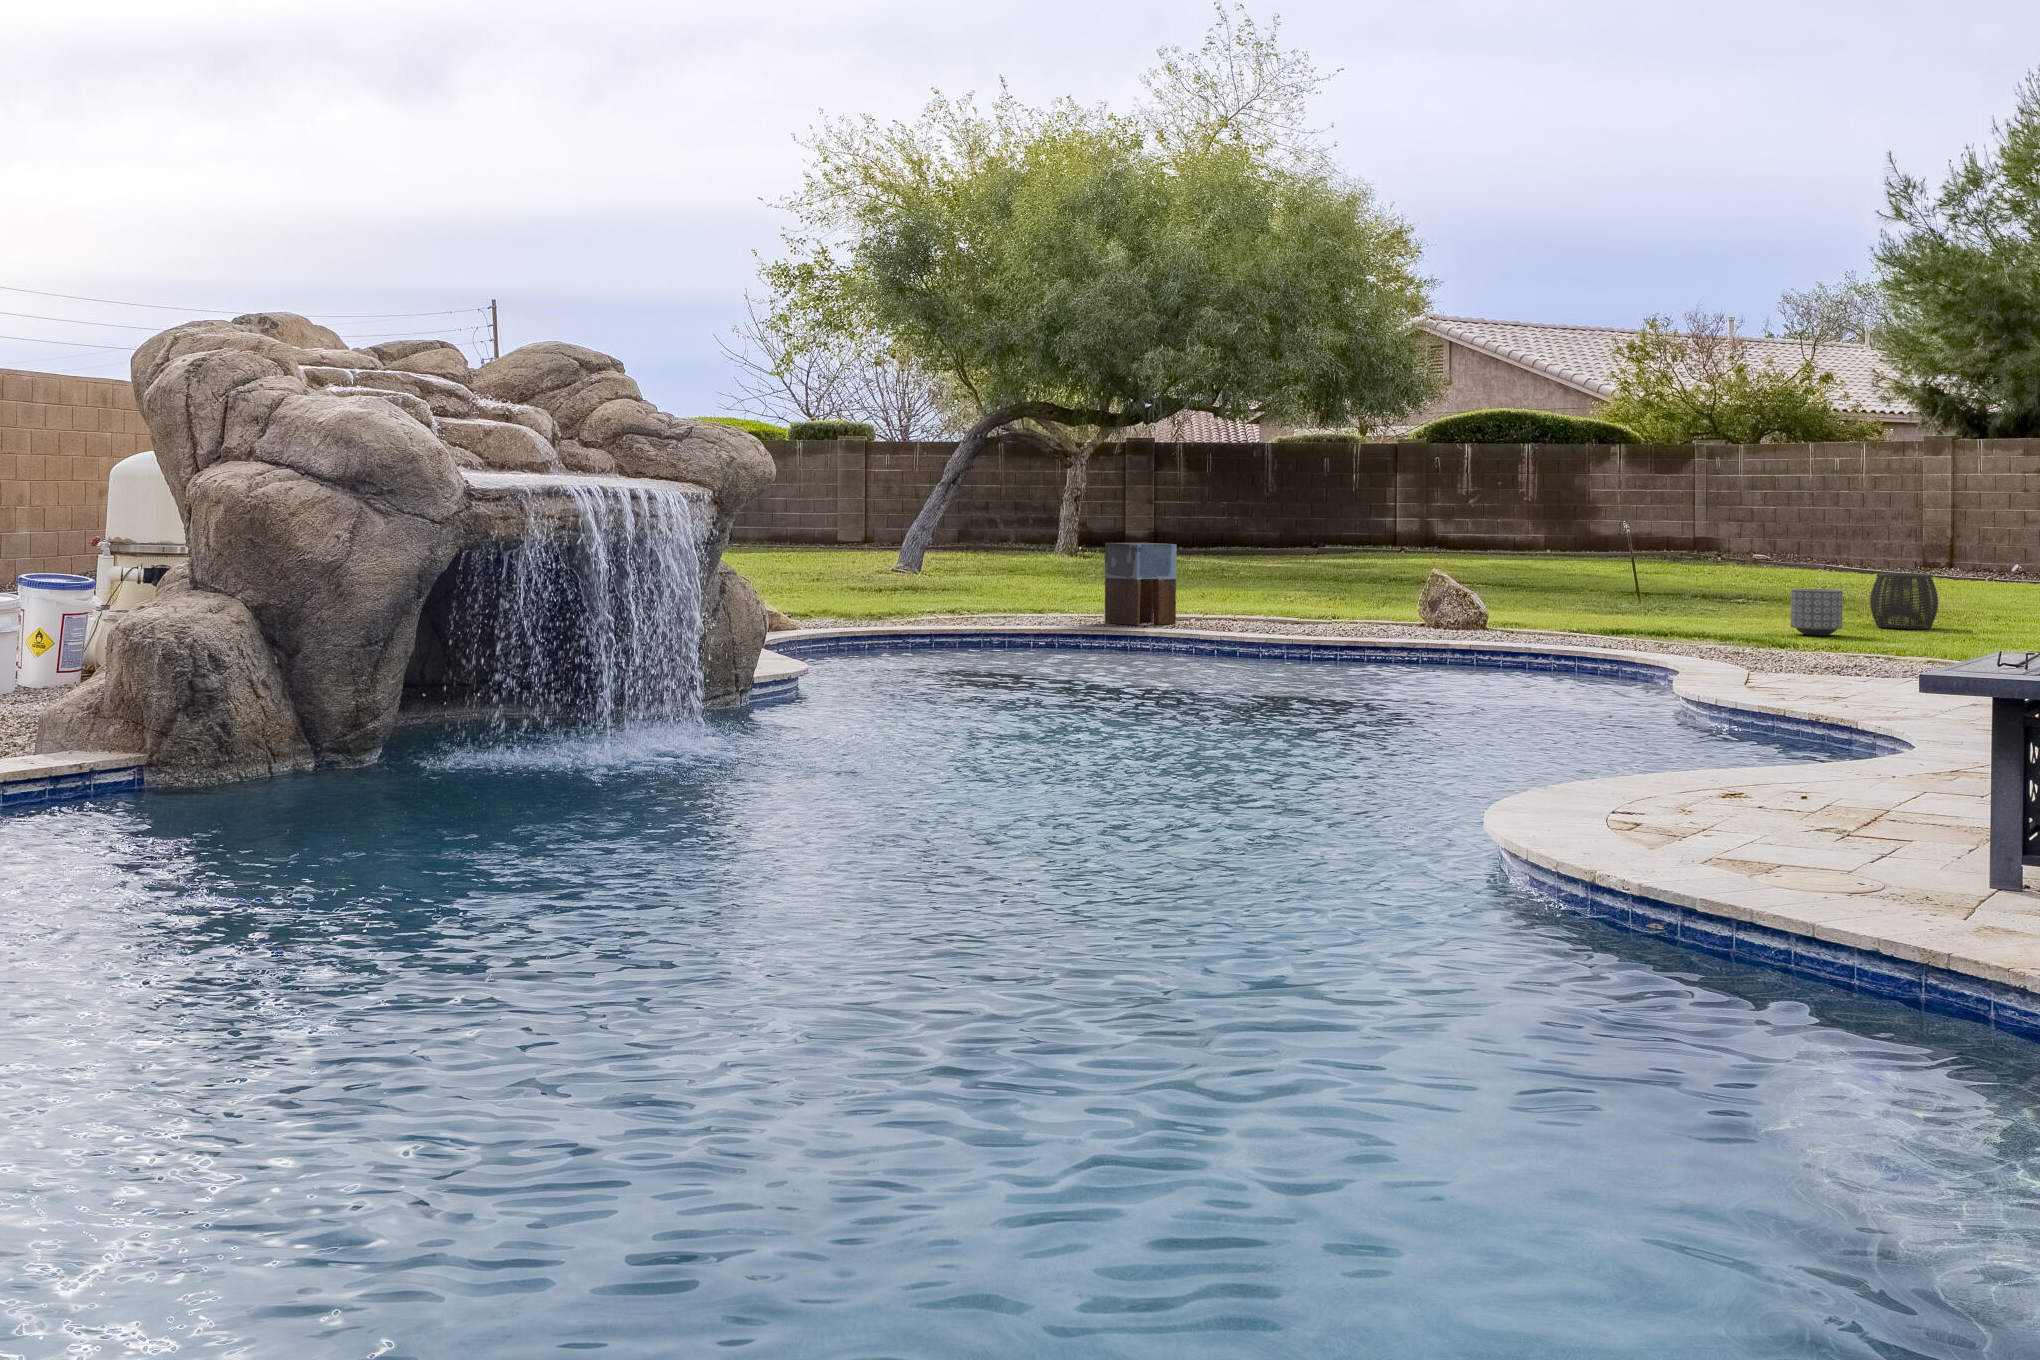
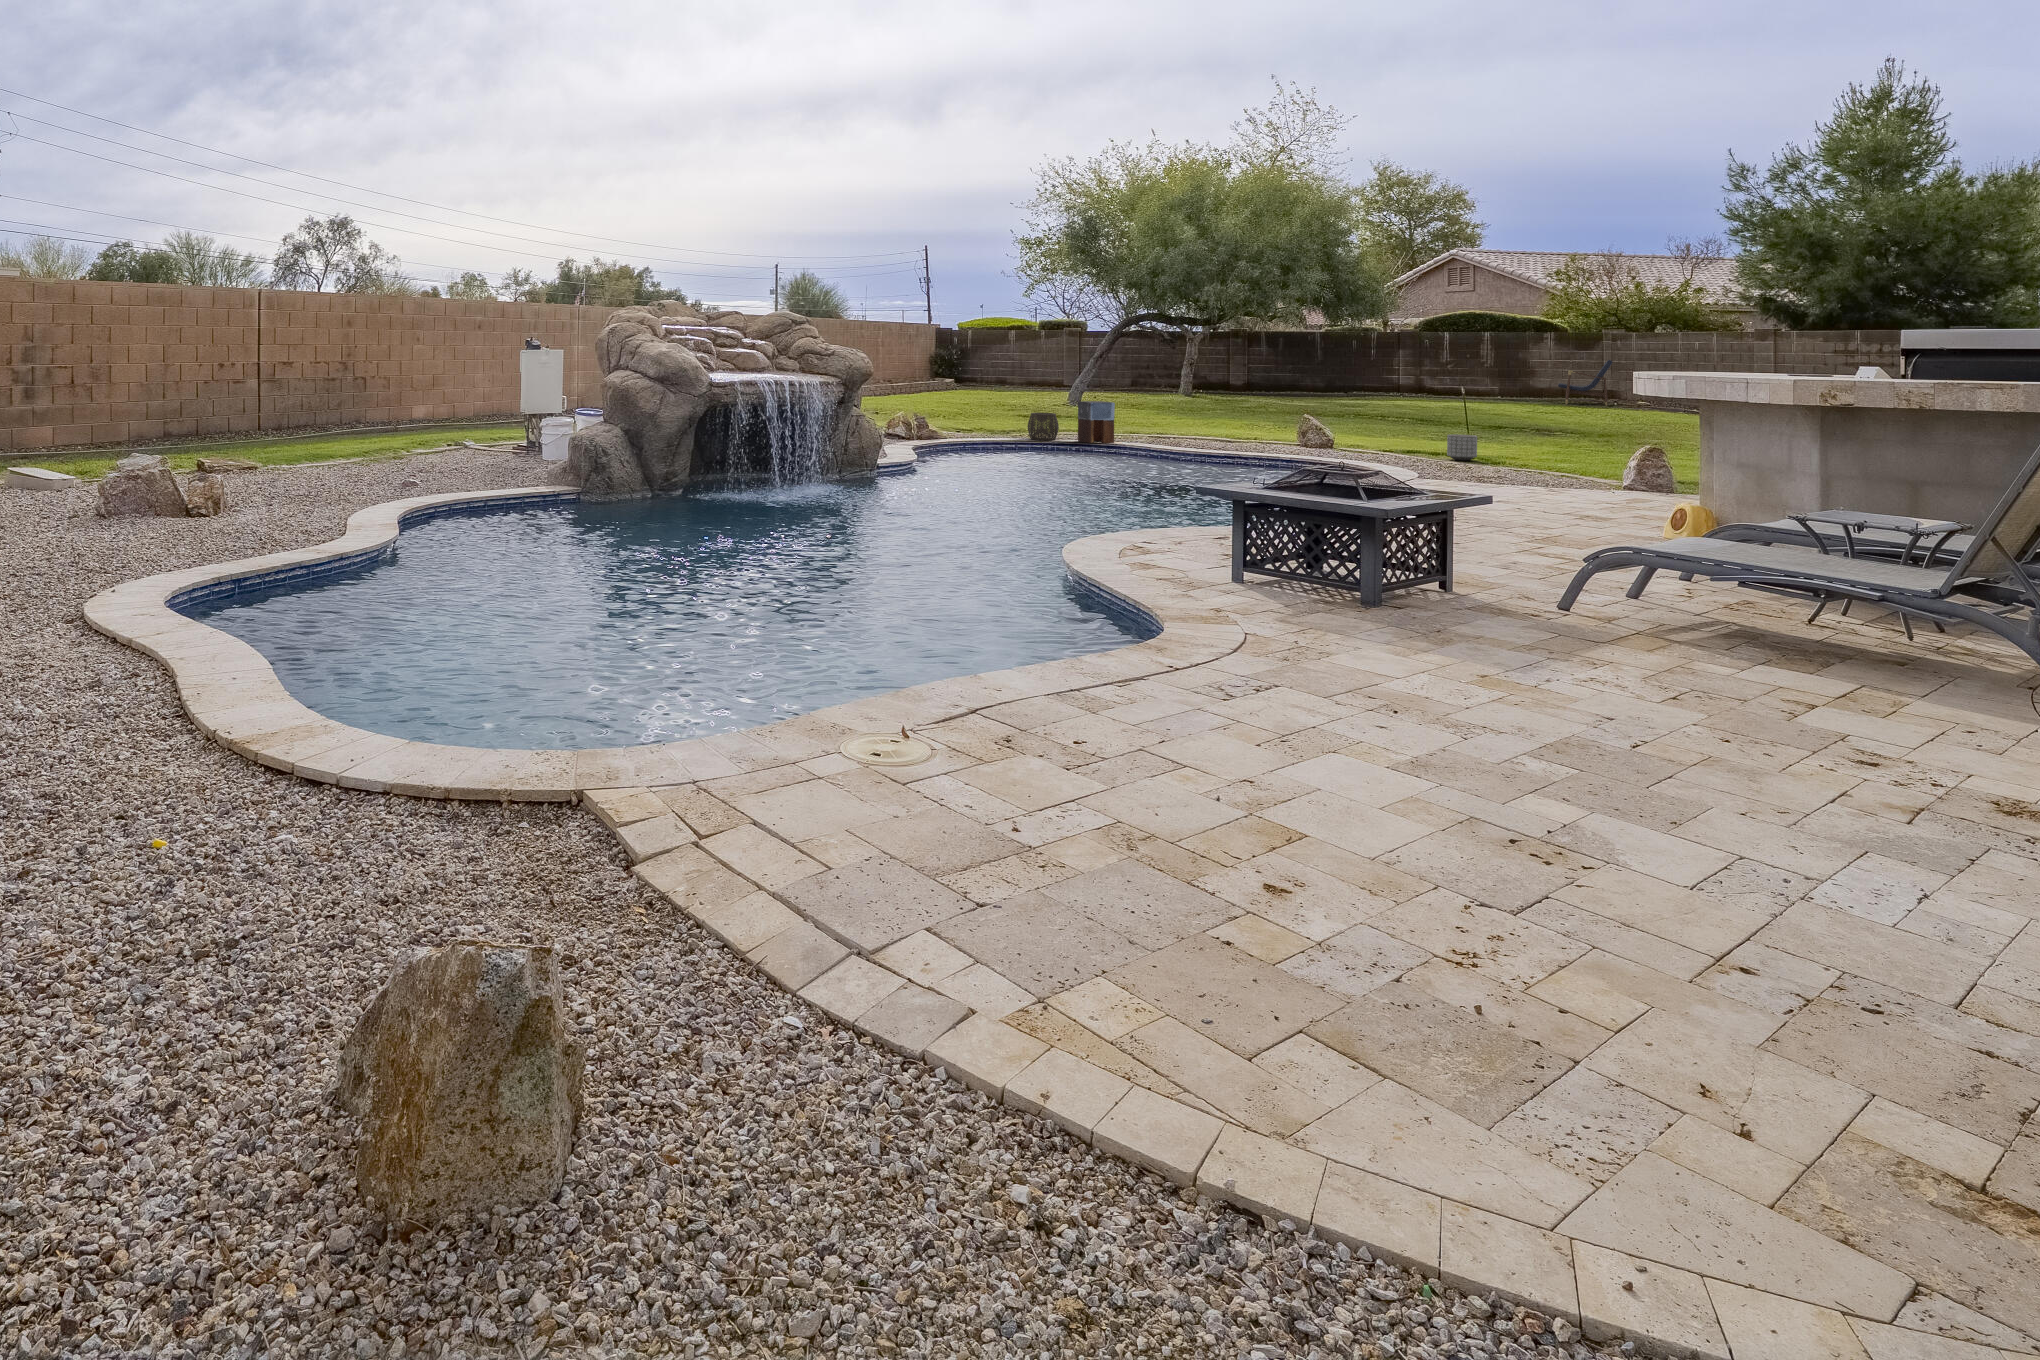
lounge chair: none [1656,483,1738,556] -> present [1558,360,1612,406]
woven basket: present [1870,573,1939,629] -> present [1027,413,1059,440]

